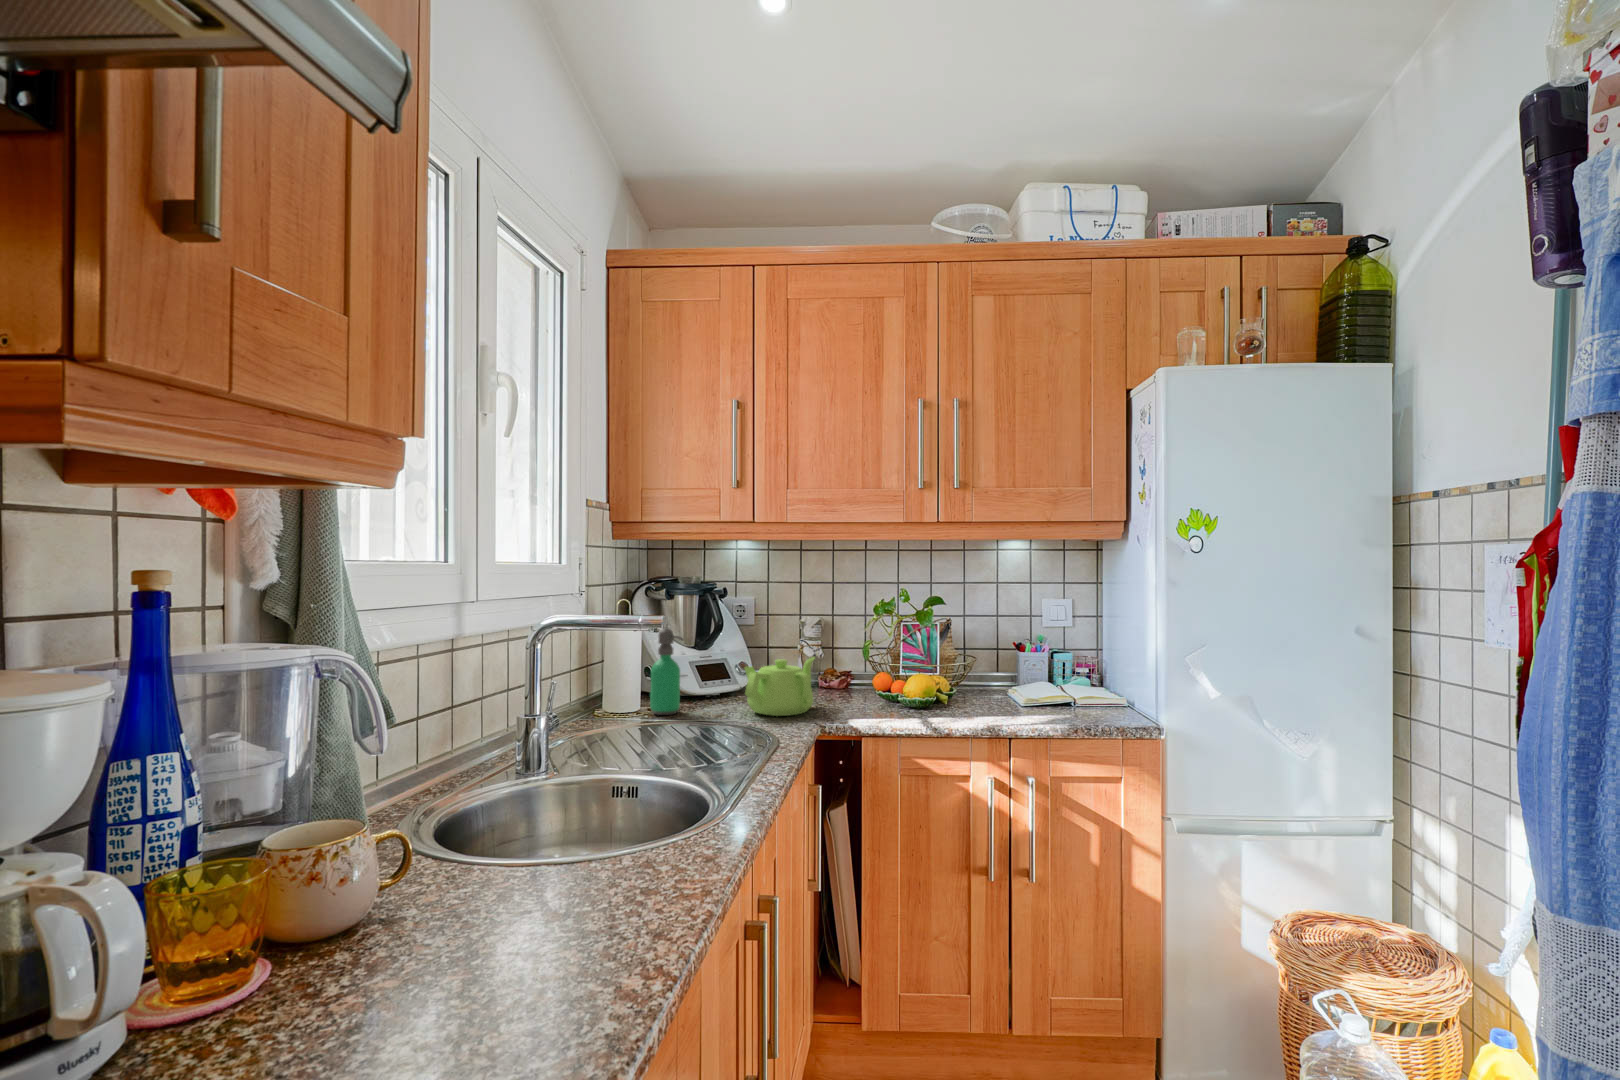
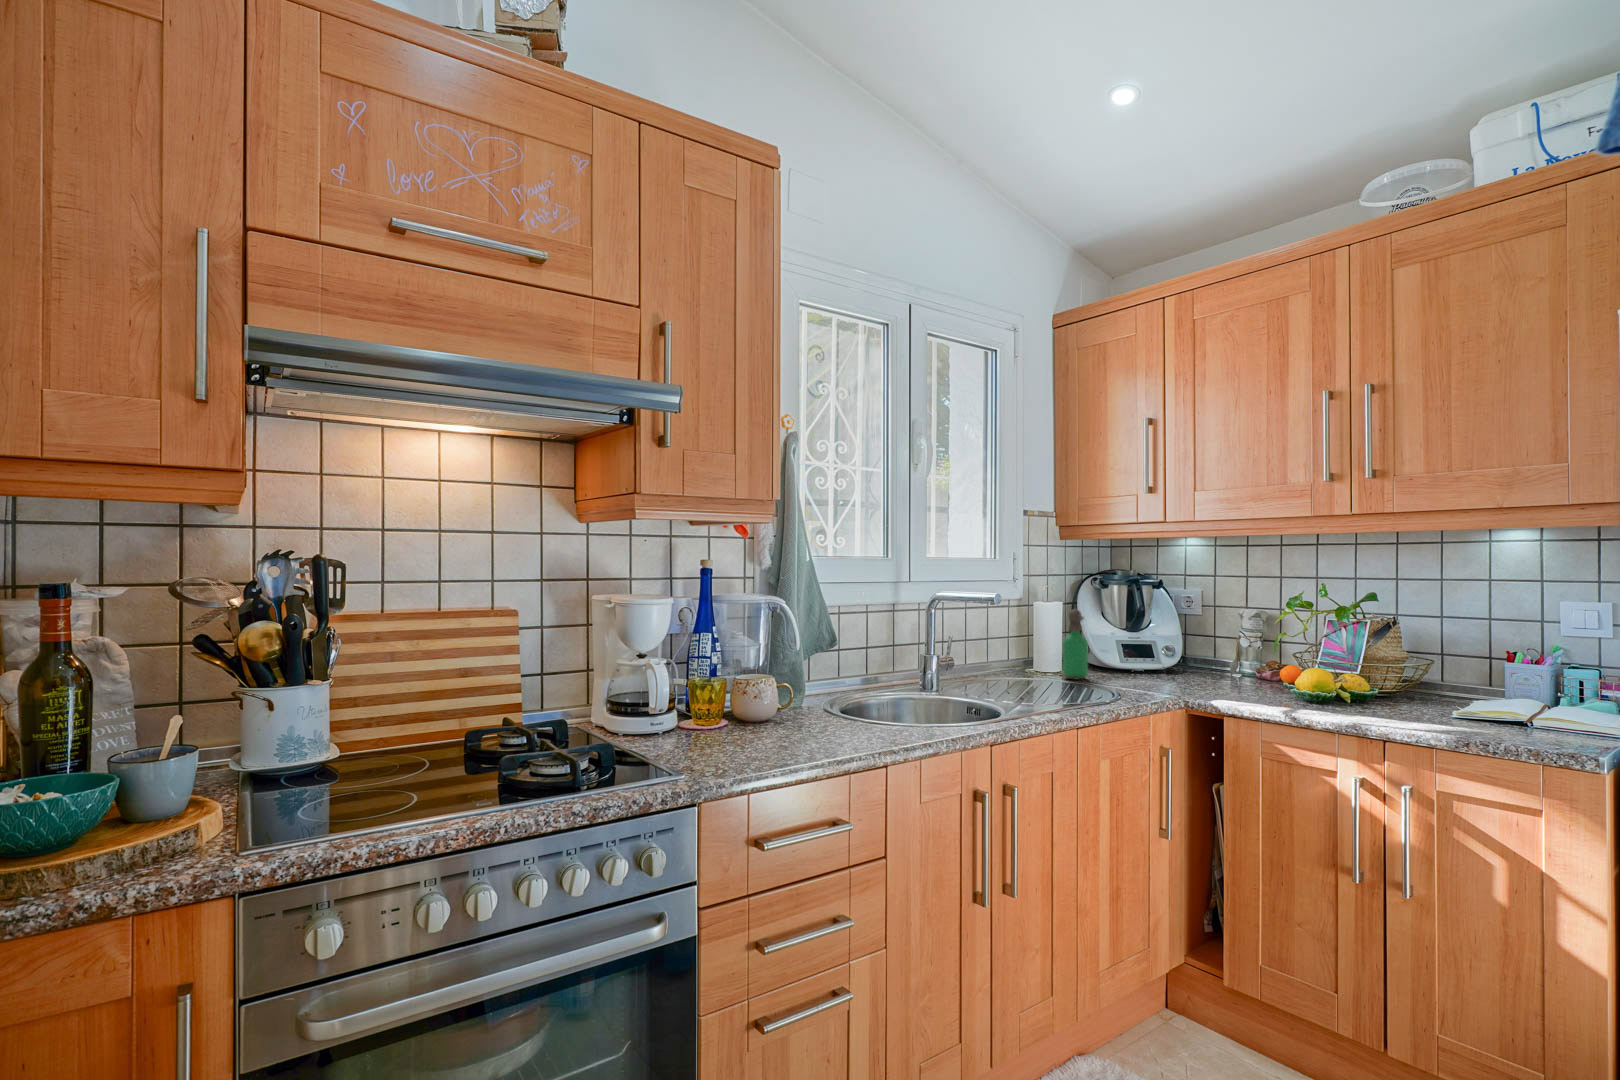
teapot: present [745,657,815,716] -> none [1125,641,1213,691]

